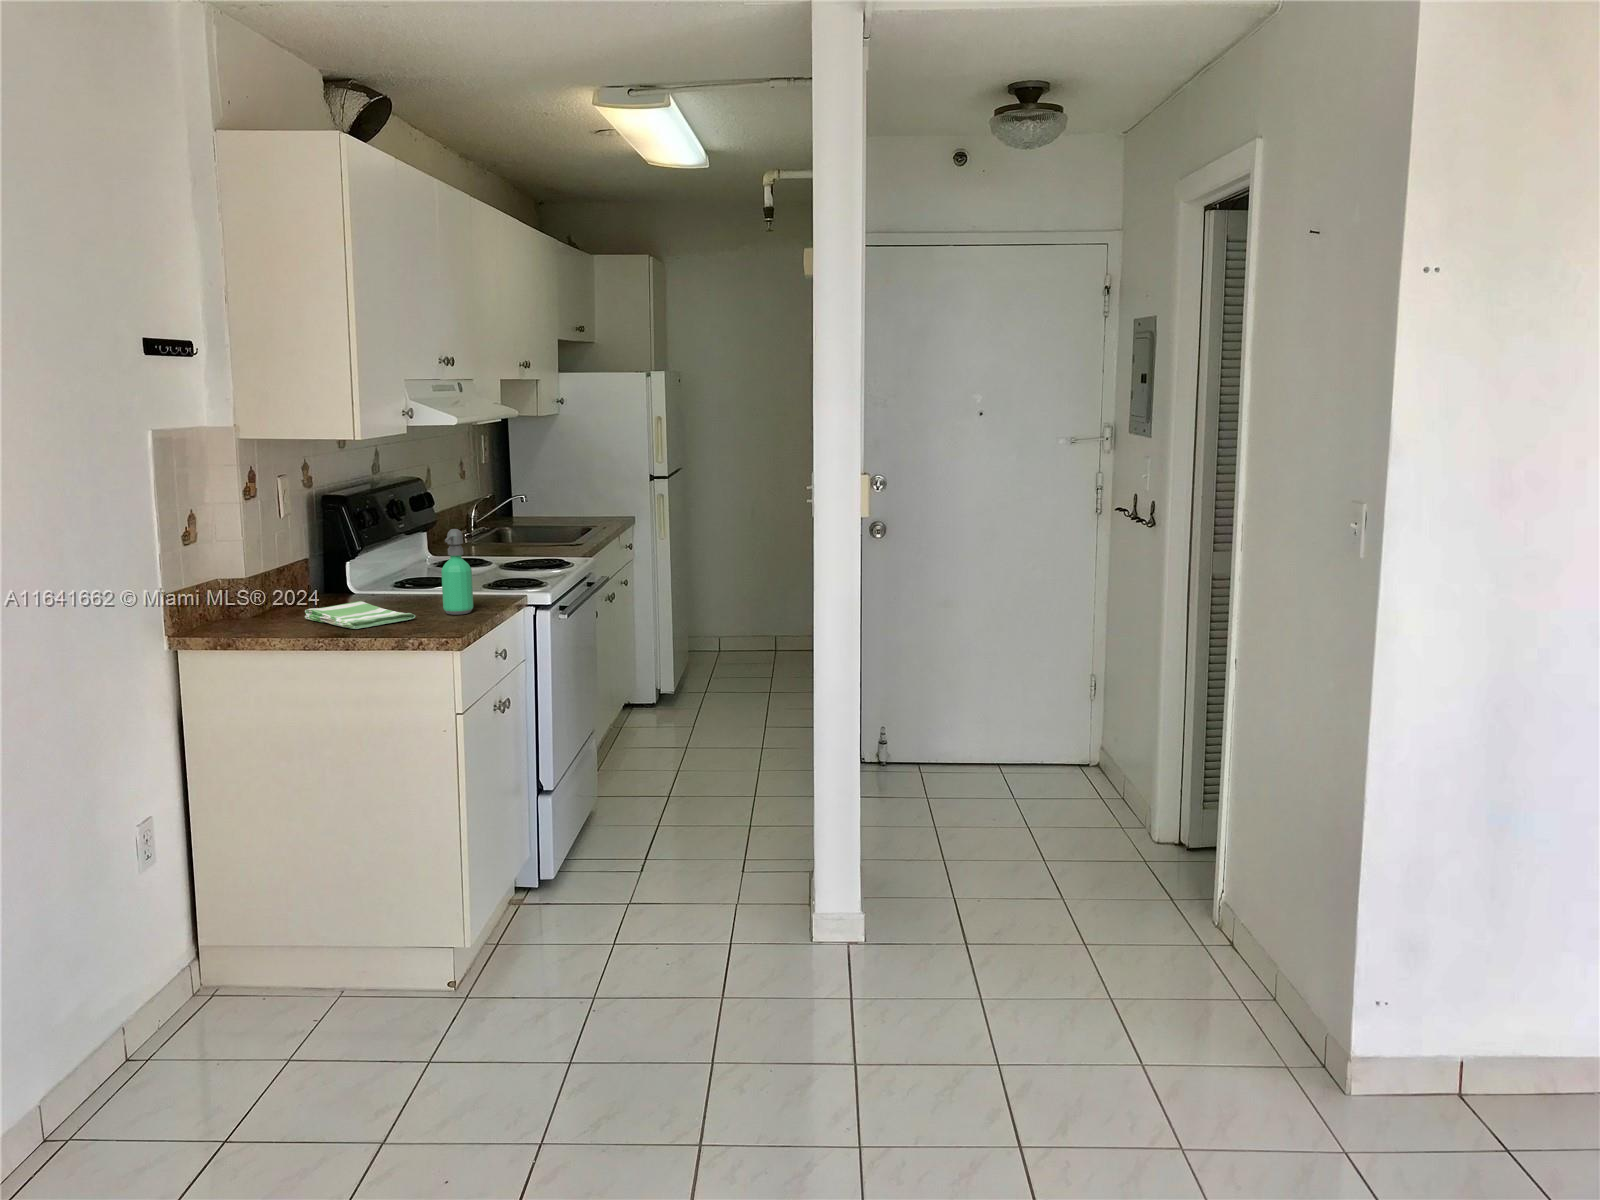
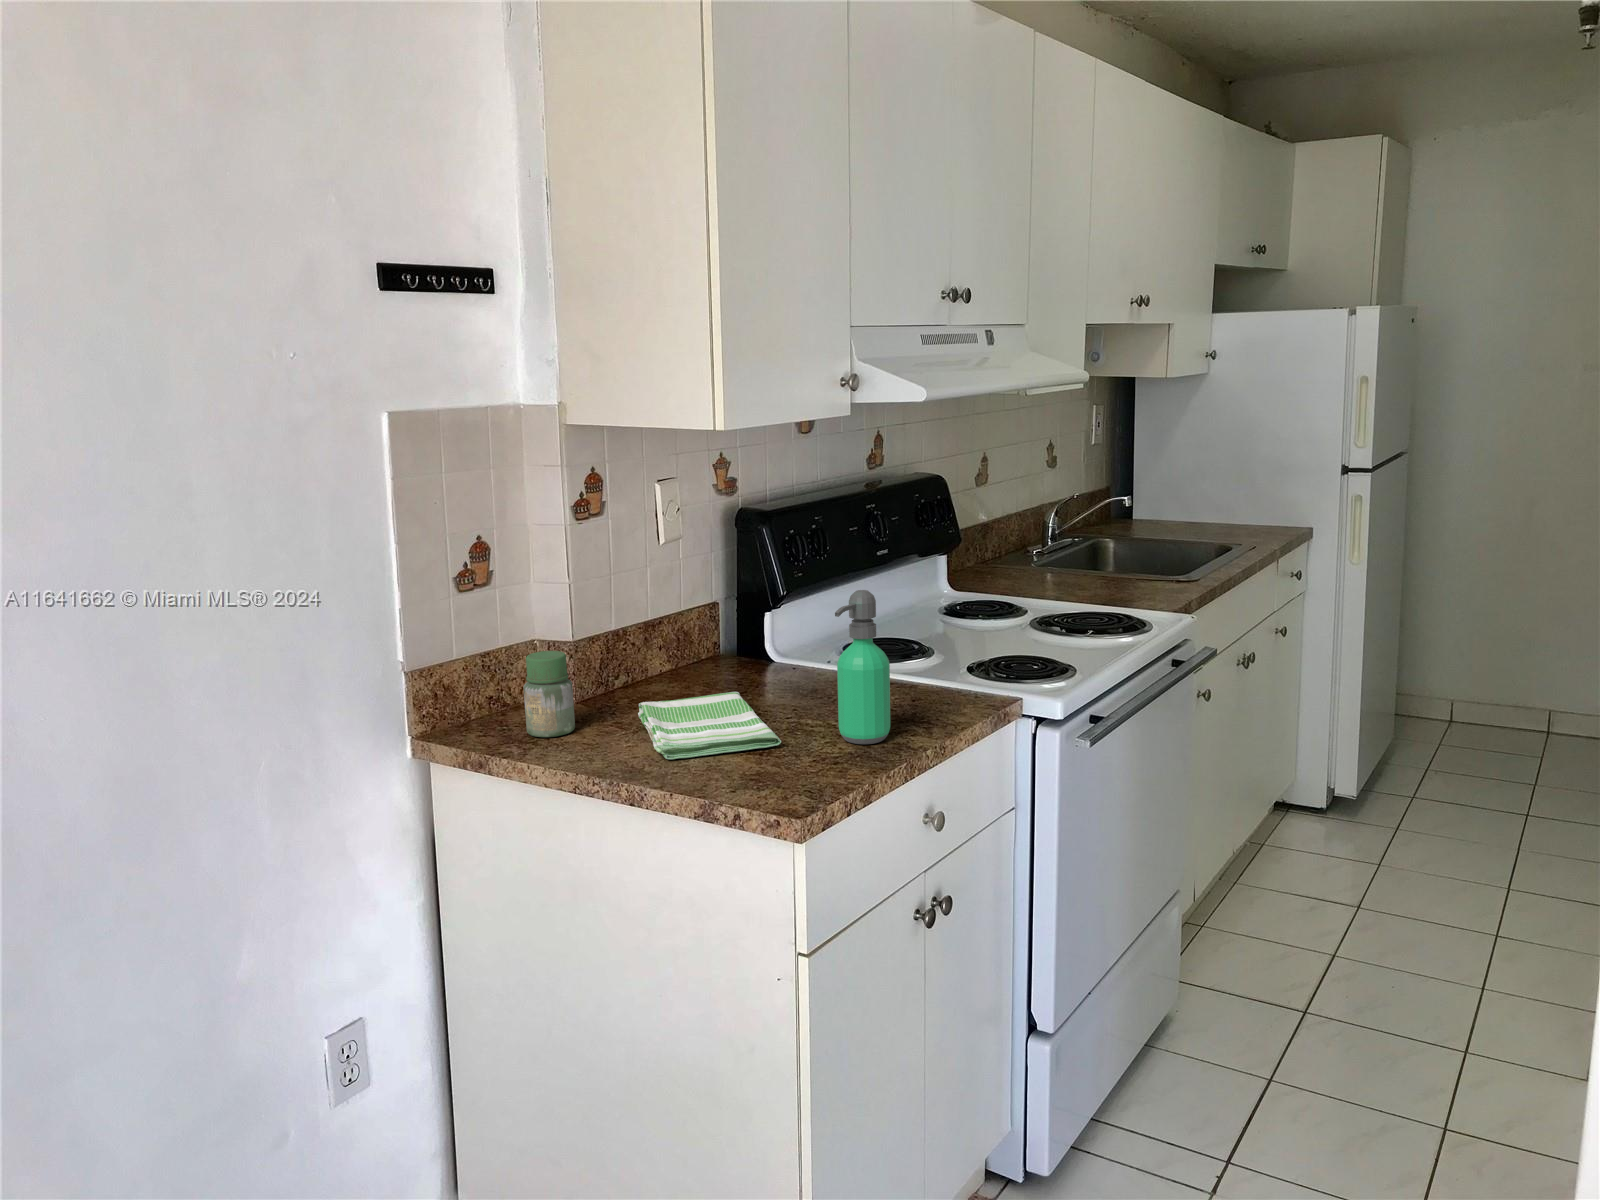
jar: none [237,579,272,631] -> present [523,651,575,737]

